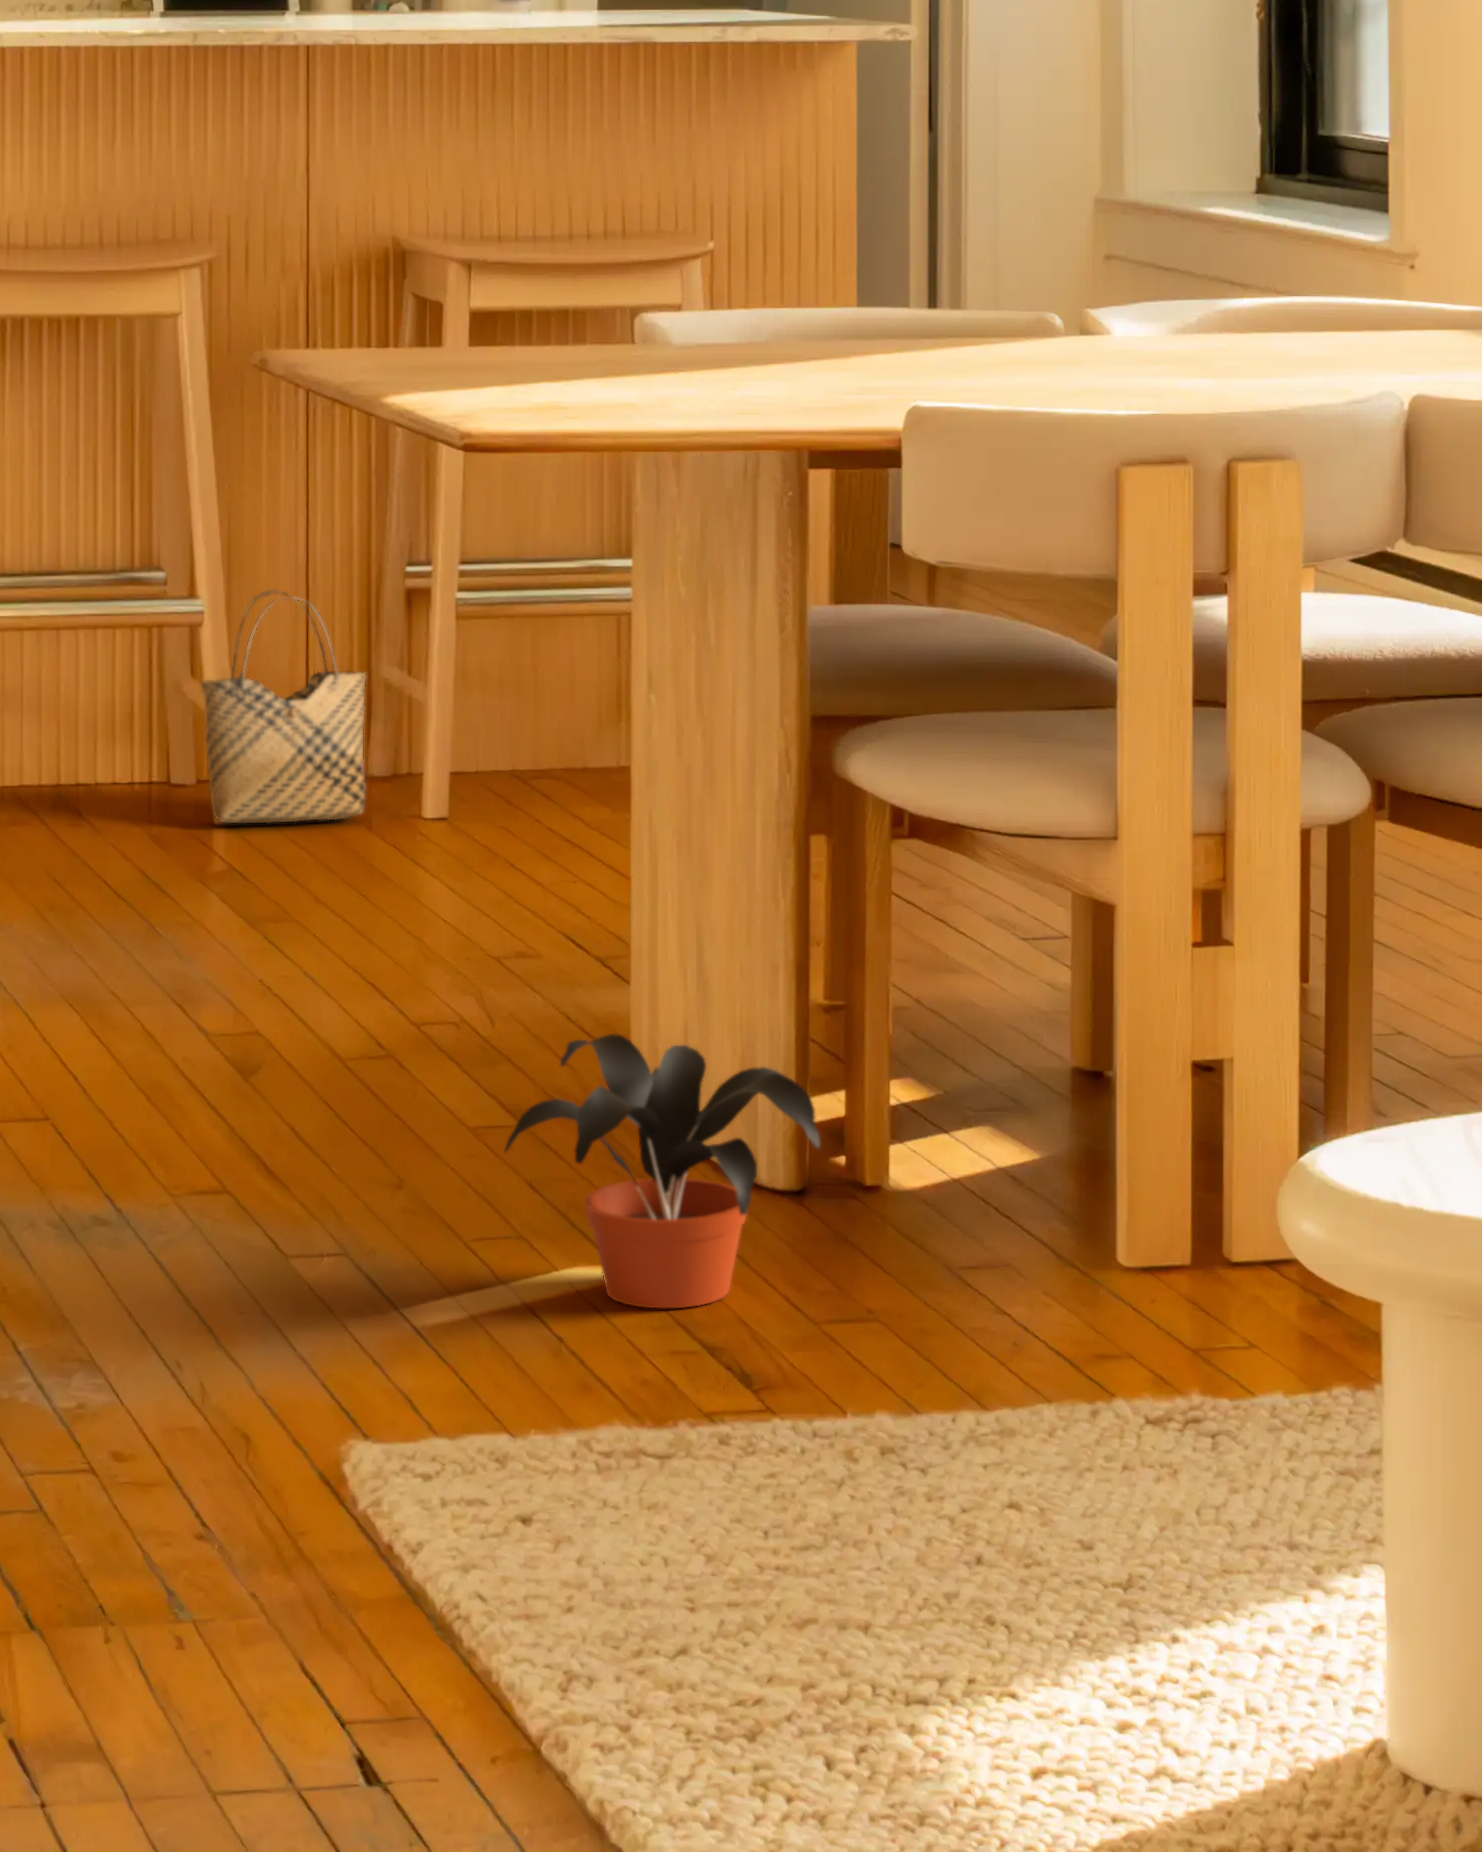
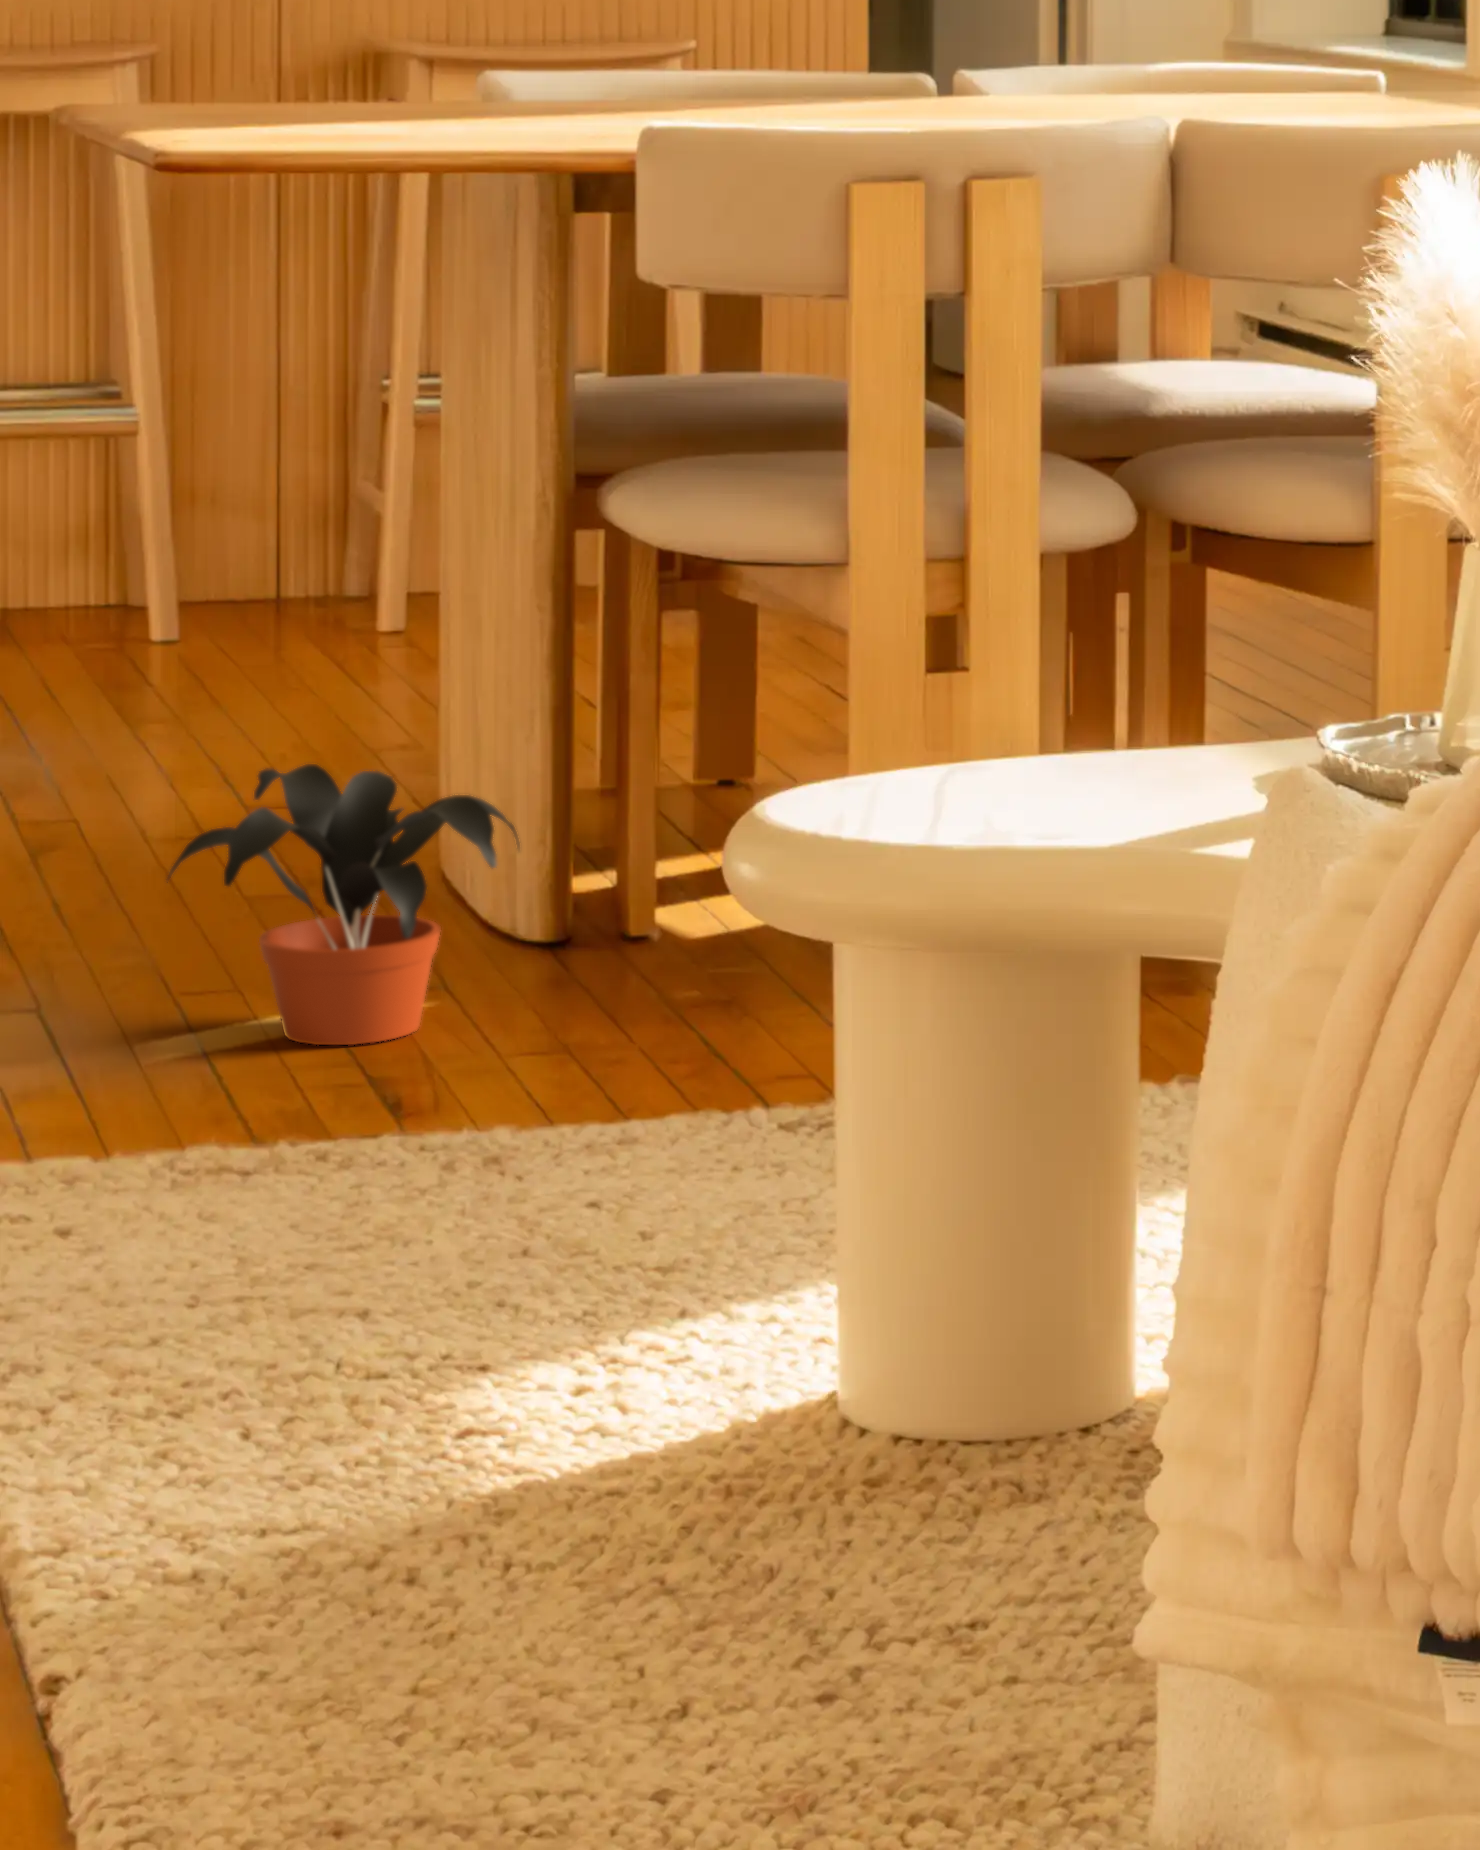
woven basket: present [201,590,366,823] -> none [126,394,312,639]

